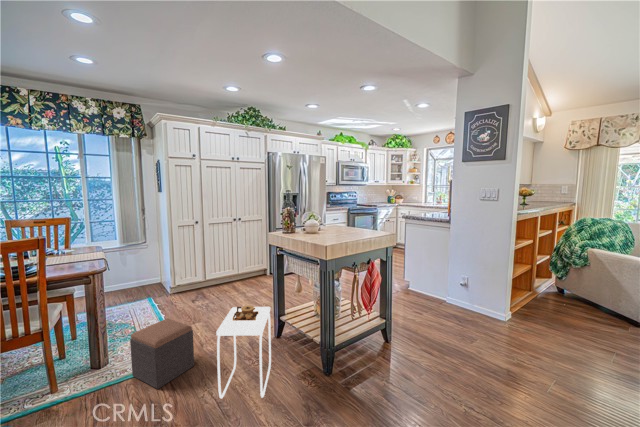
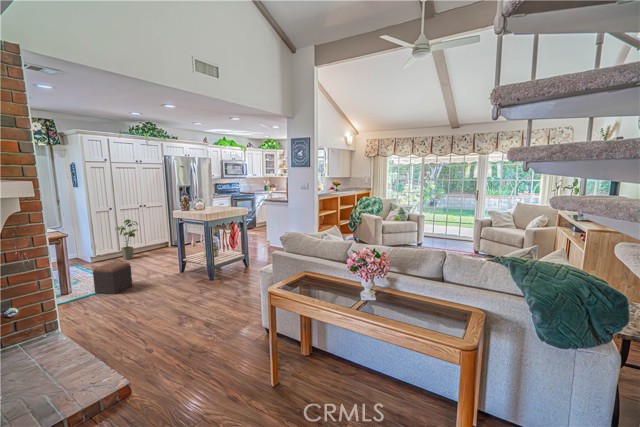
house plant: none [200,238,229,294] -> present [115,219,138,260]
side table: present [216,306,271,398] -> none [151,247,180,291]

